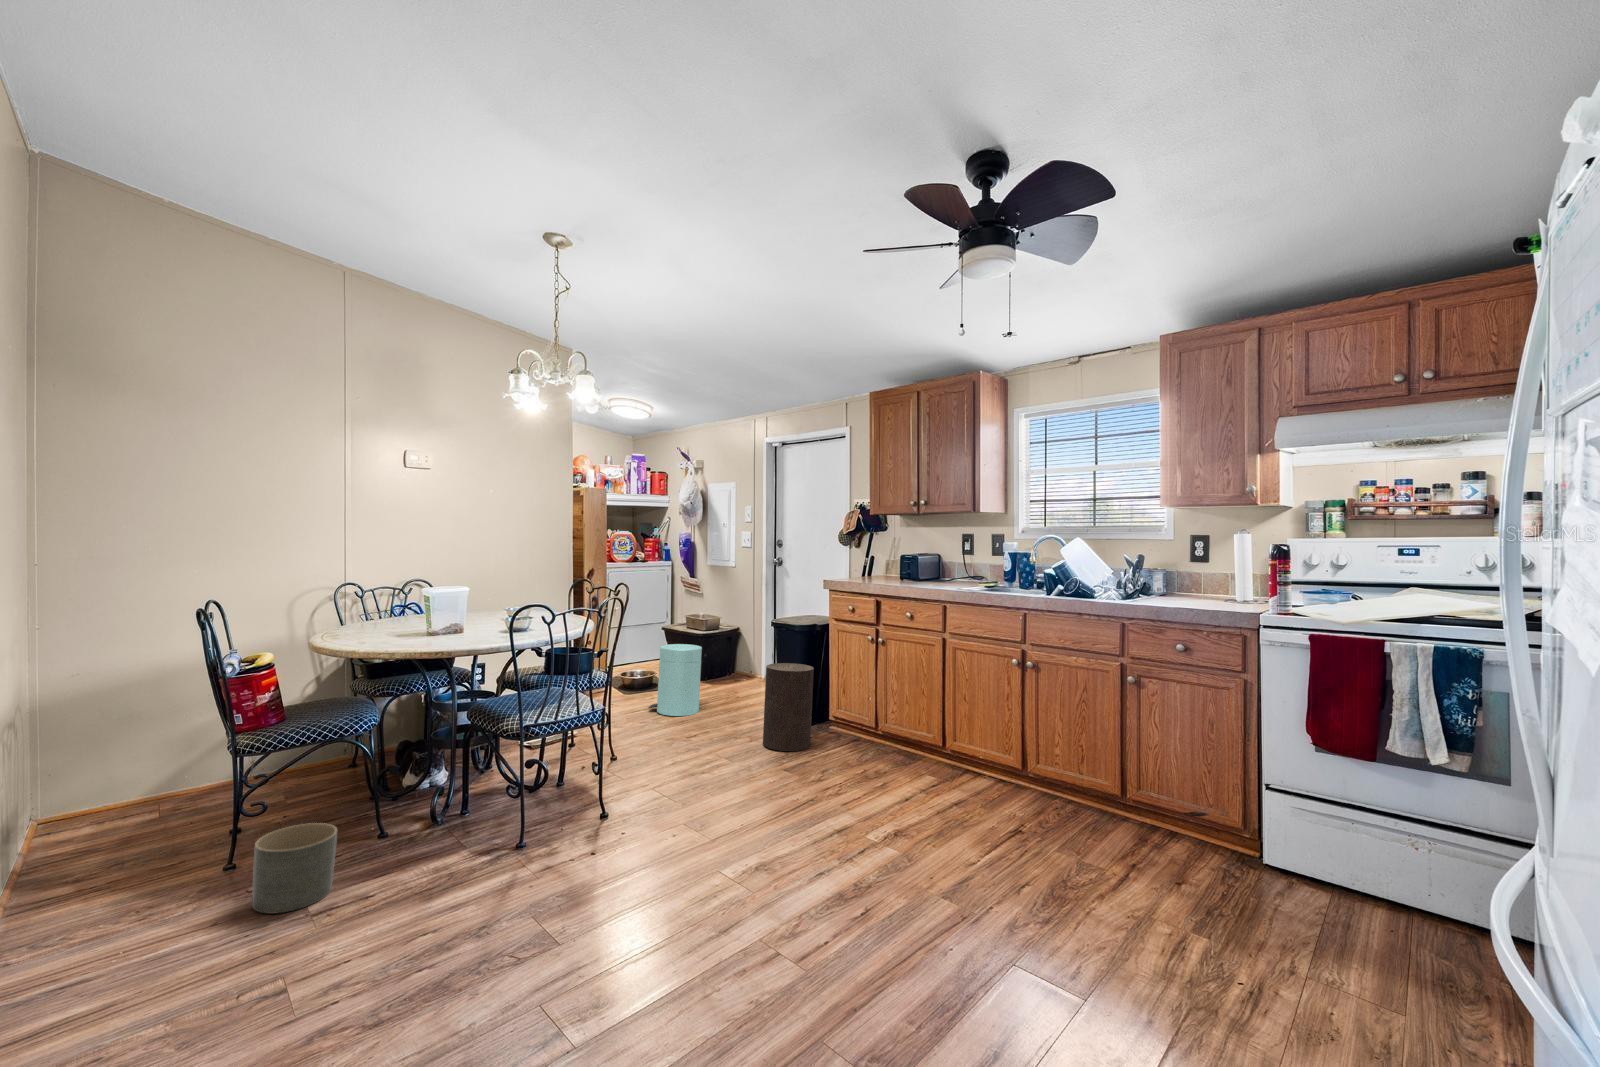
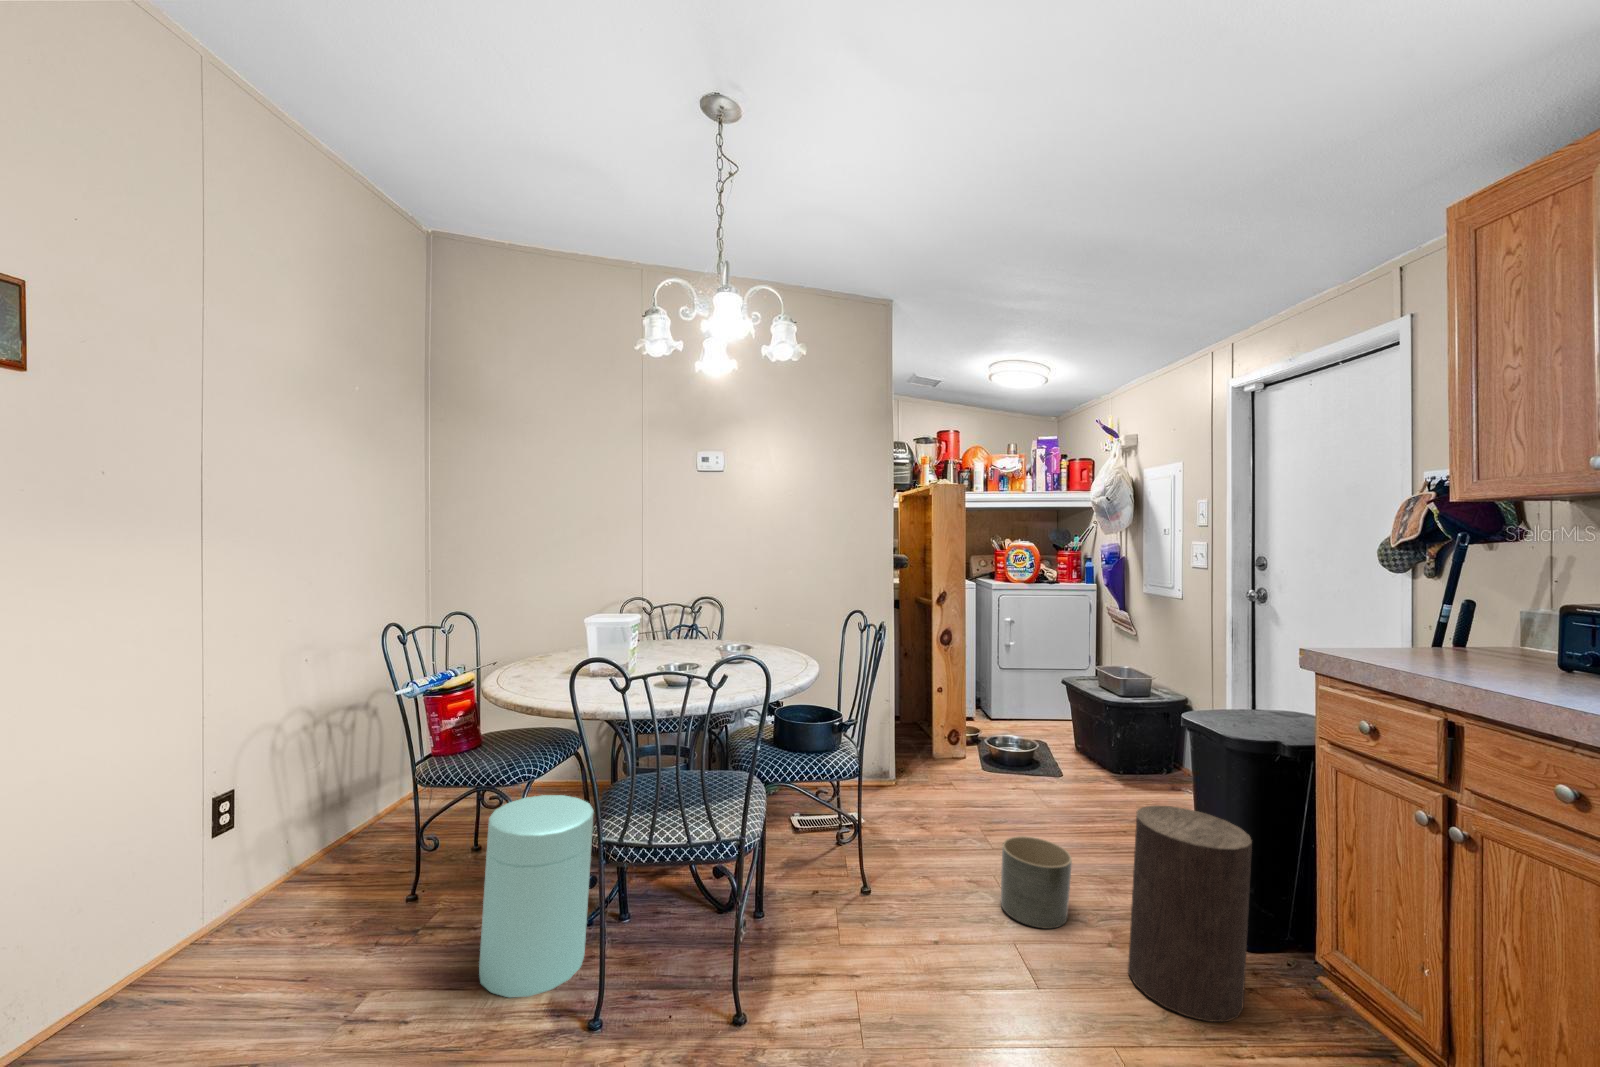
trash can: present [648,644,702,716] -> present [479,795,594,998]
planter: present [252,823,337,914] -> present [1001,836,1072,929]

